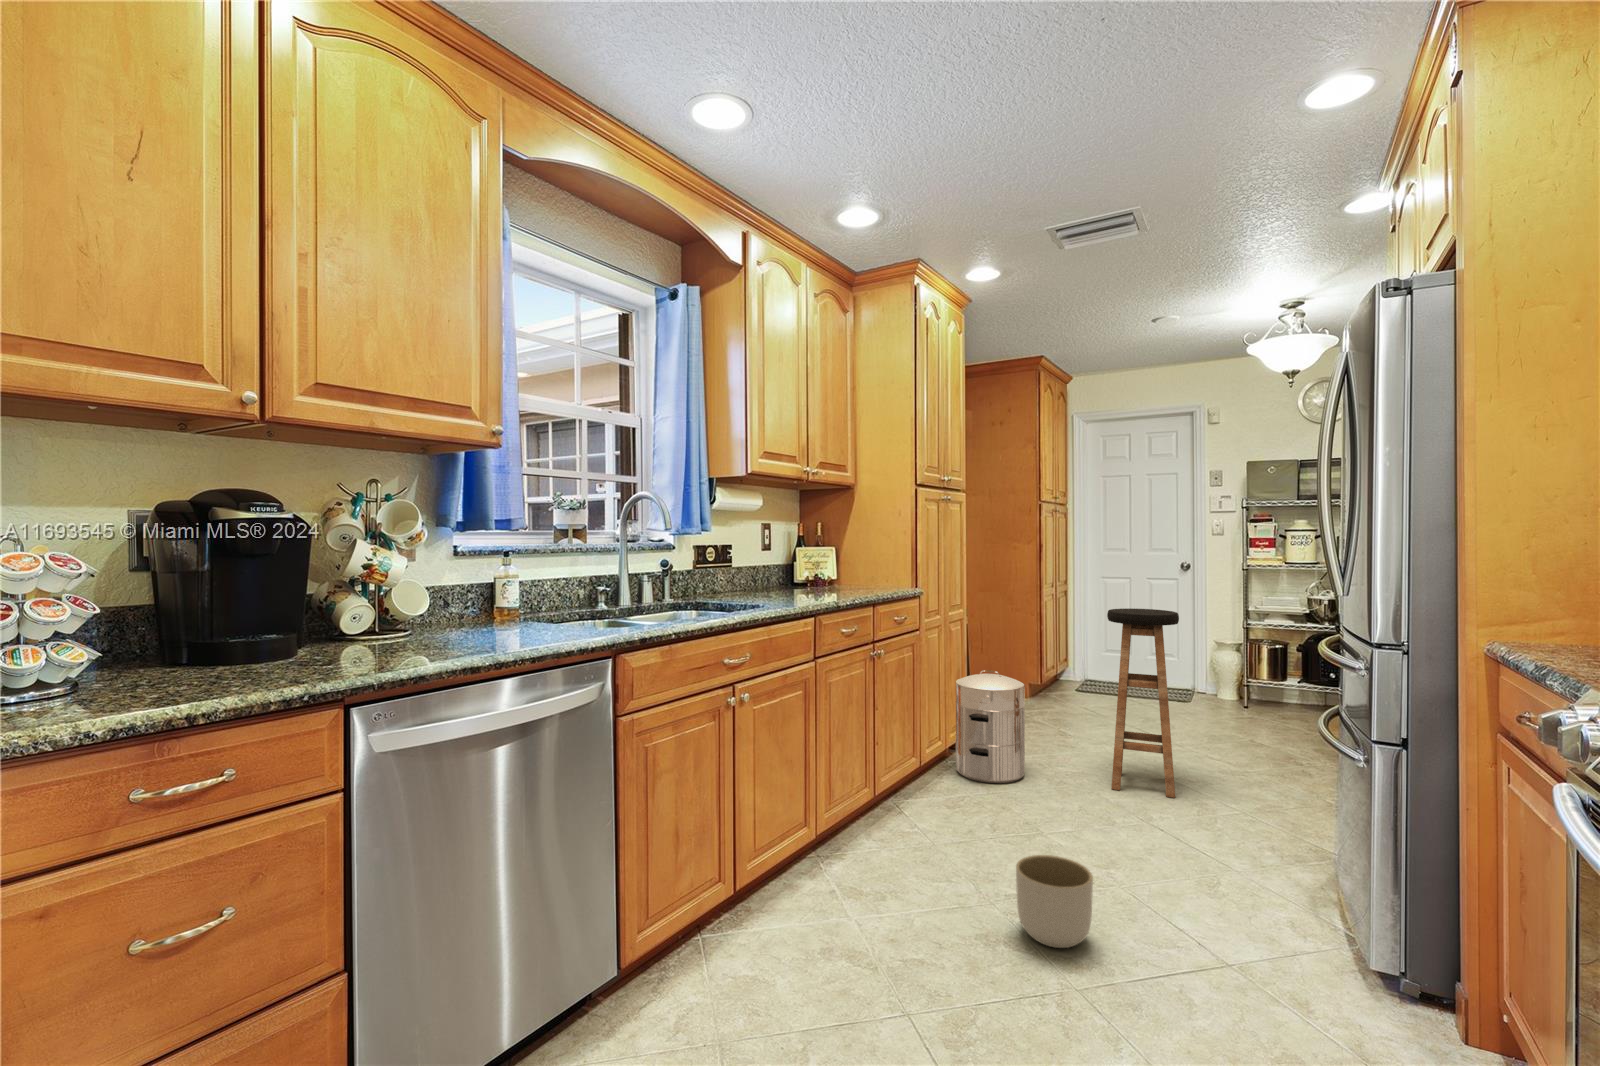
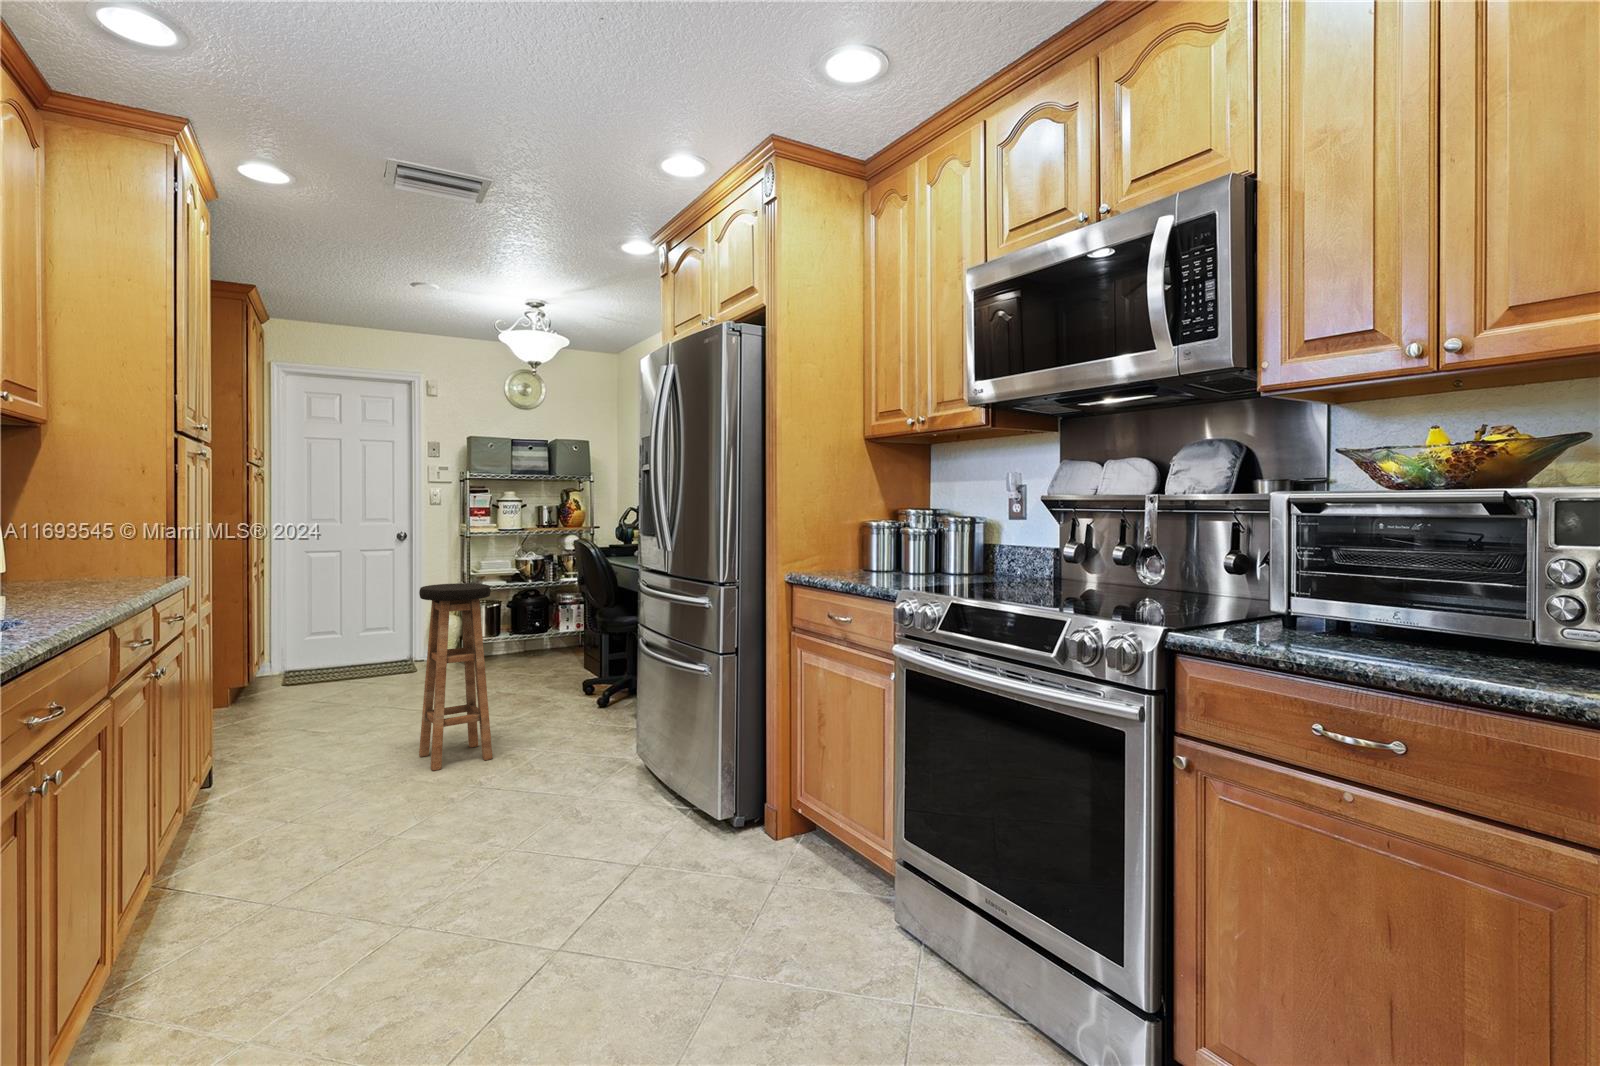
waste bin: present [955,670,1025,783] -> none [230,676,332,817]
planter: present [1016,855,1093,948] -> none [479,837,556,928]

